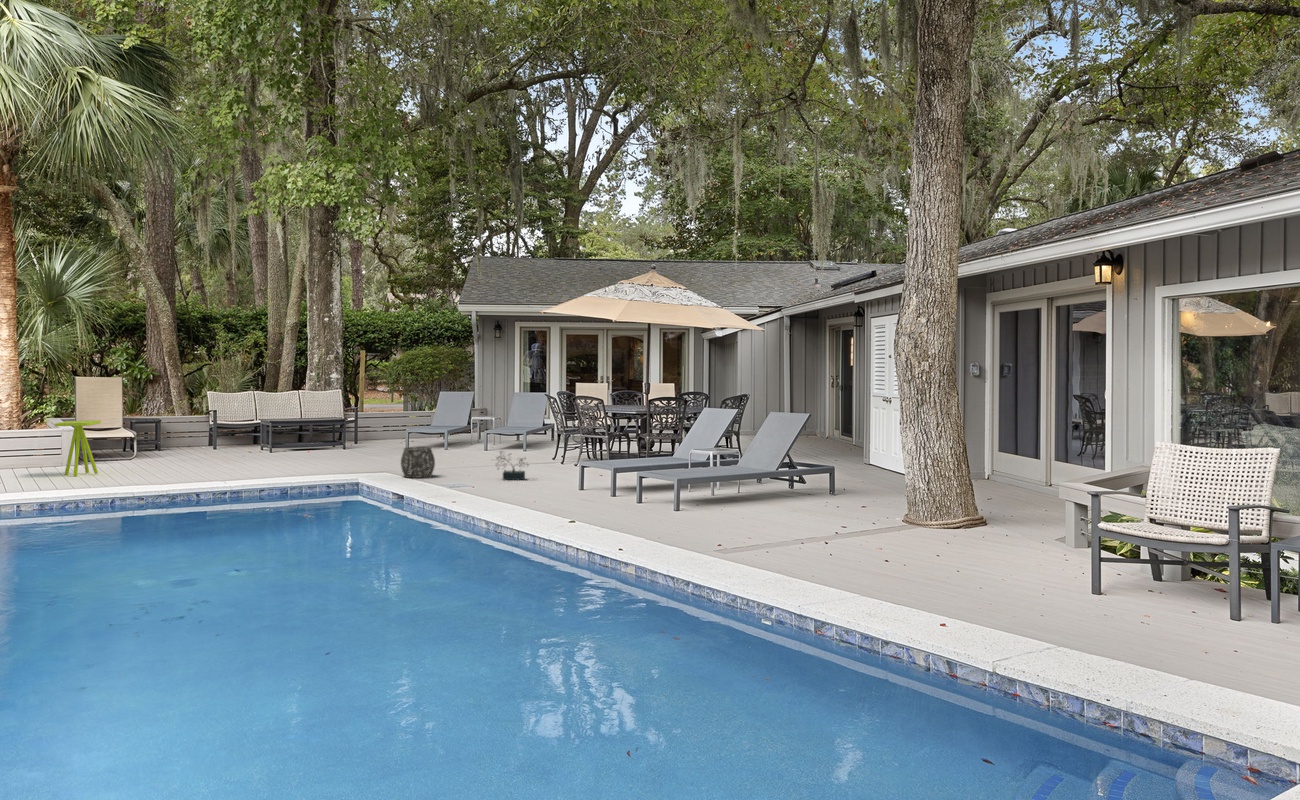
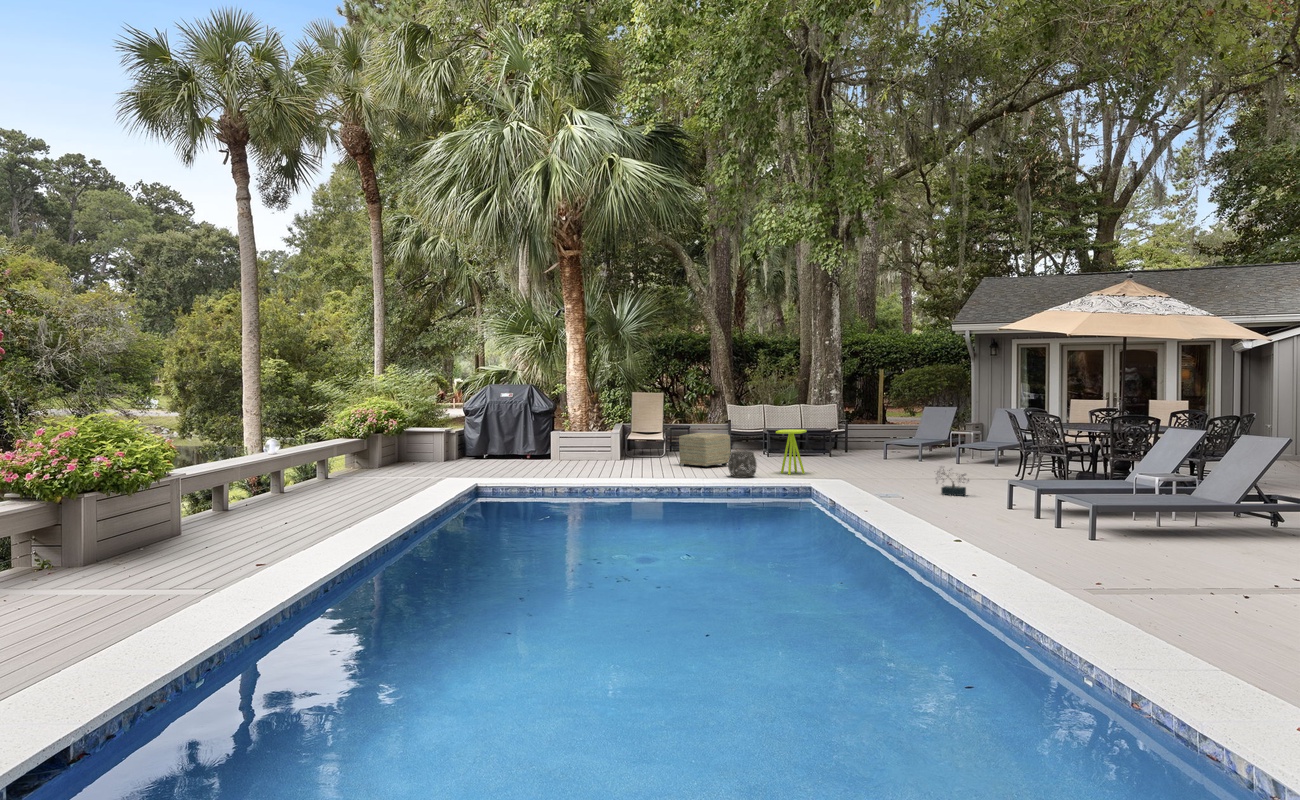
side table: present [55,420,101,476] -> present [776,429,807,475]
ottoman: none [166,426,236,469] -> present [679,433,731,468]
woven basket: present [401,446,435,478] -> present [728,451,756,478]

